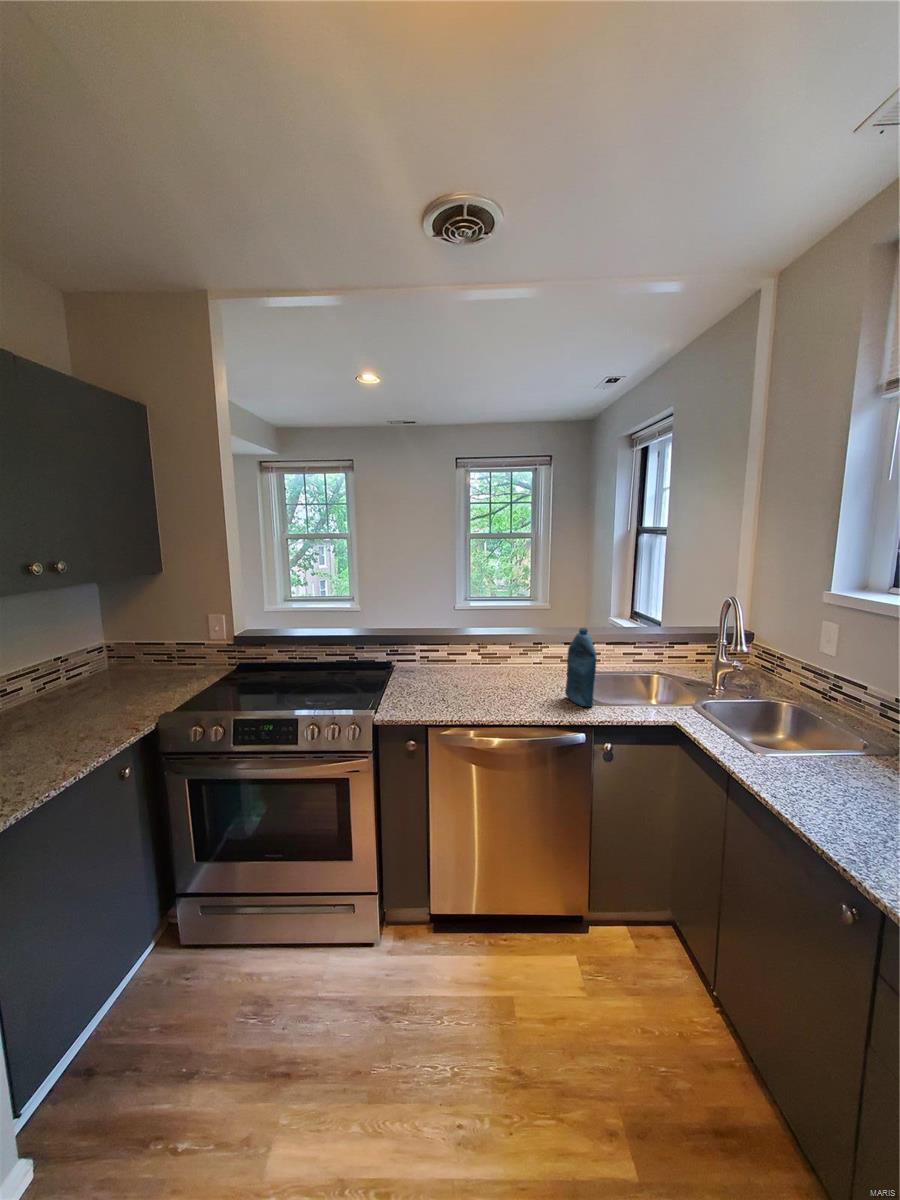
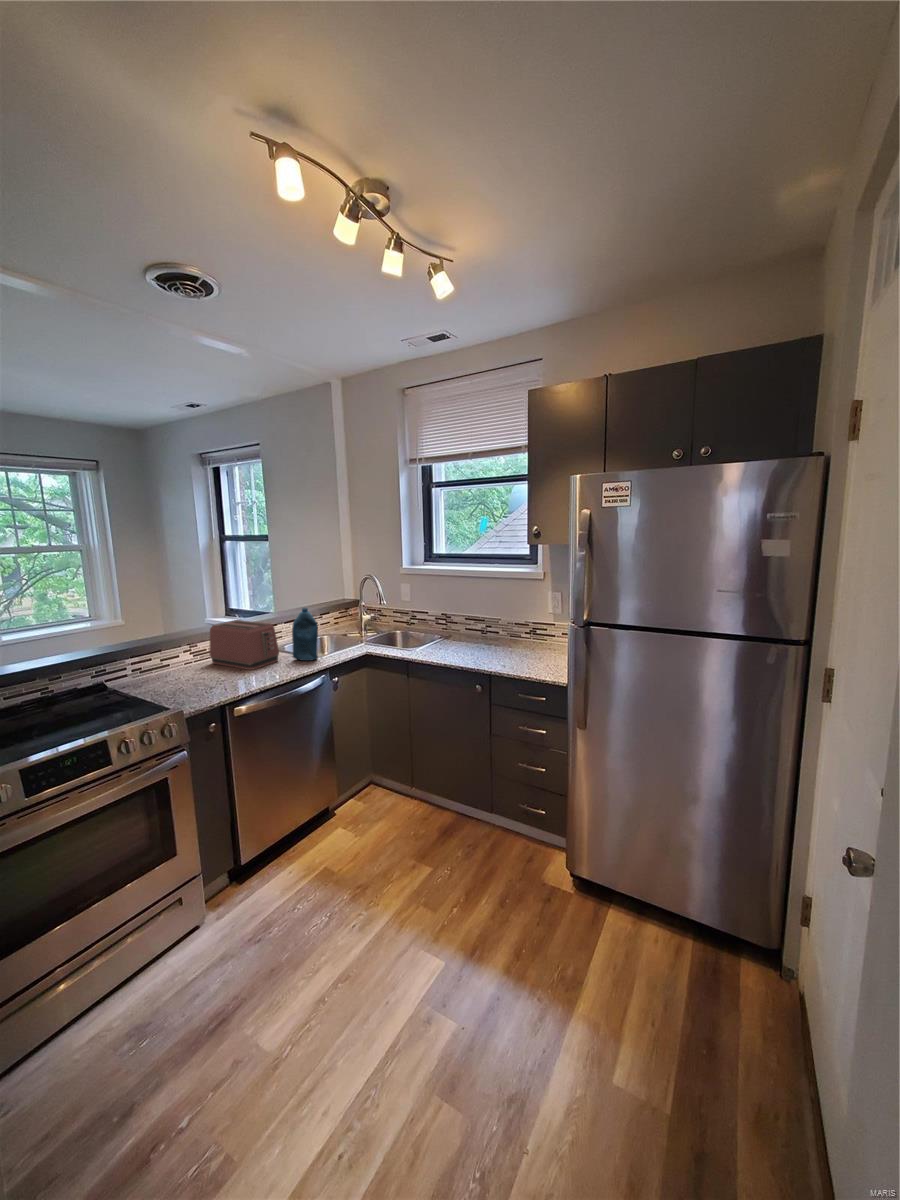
toaster: none [495,627,553,693] -> present [210,620,279,670]

